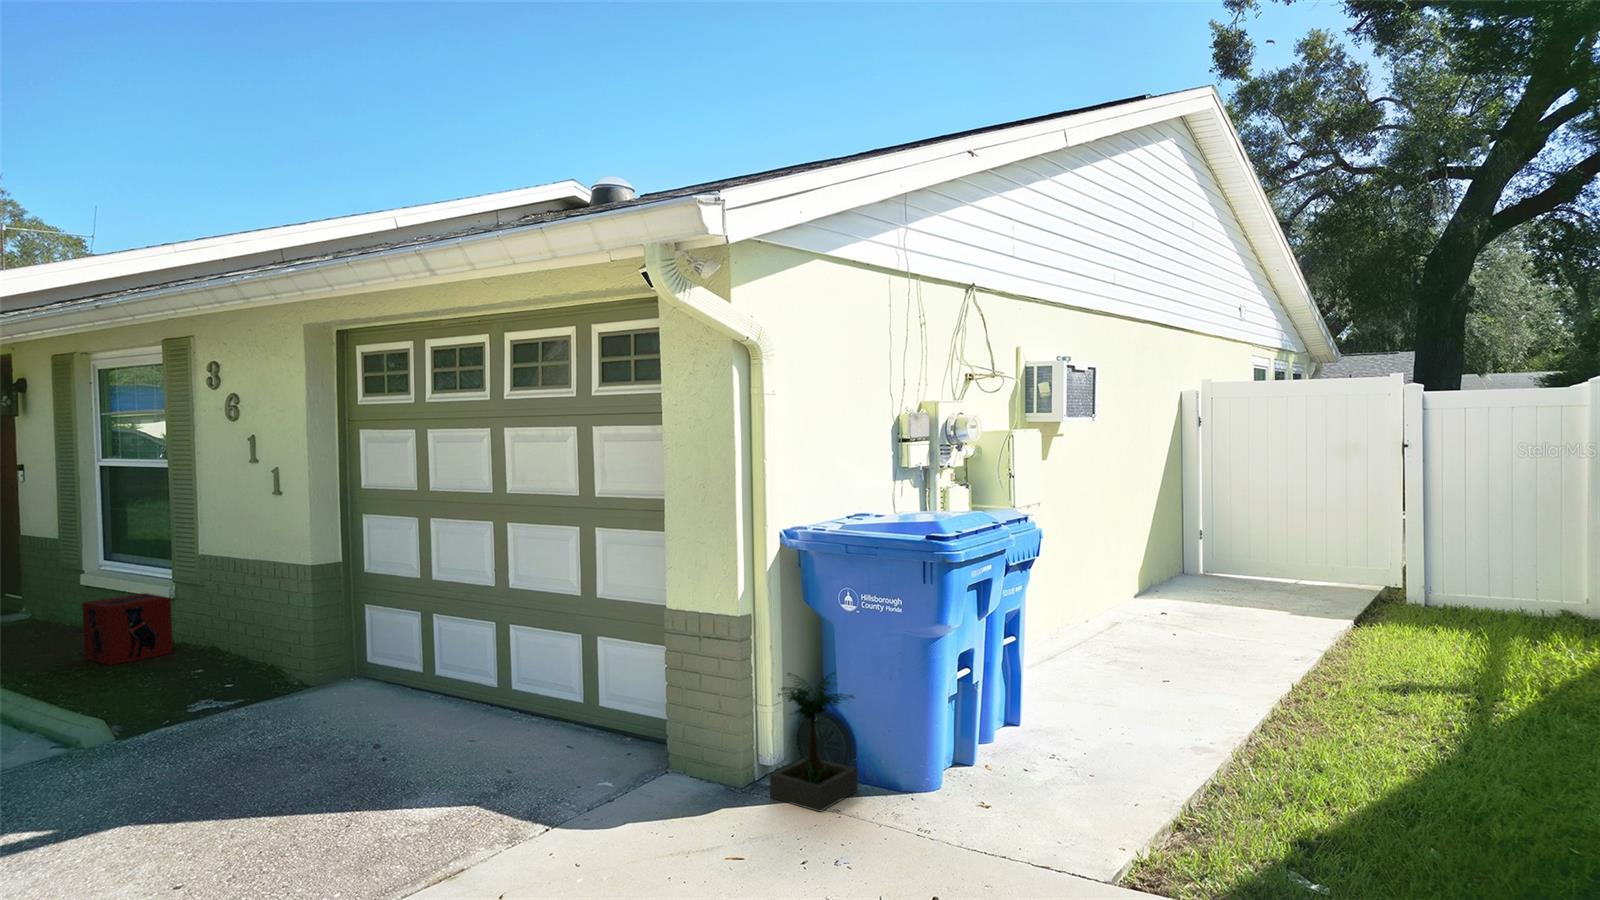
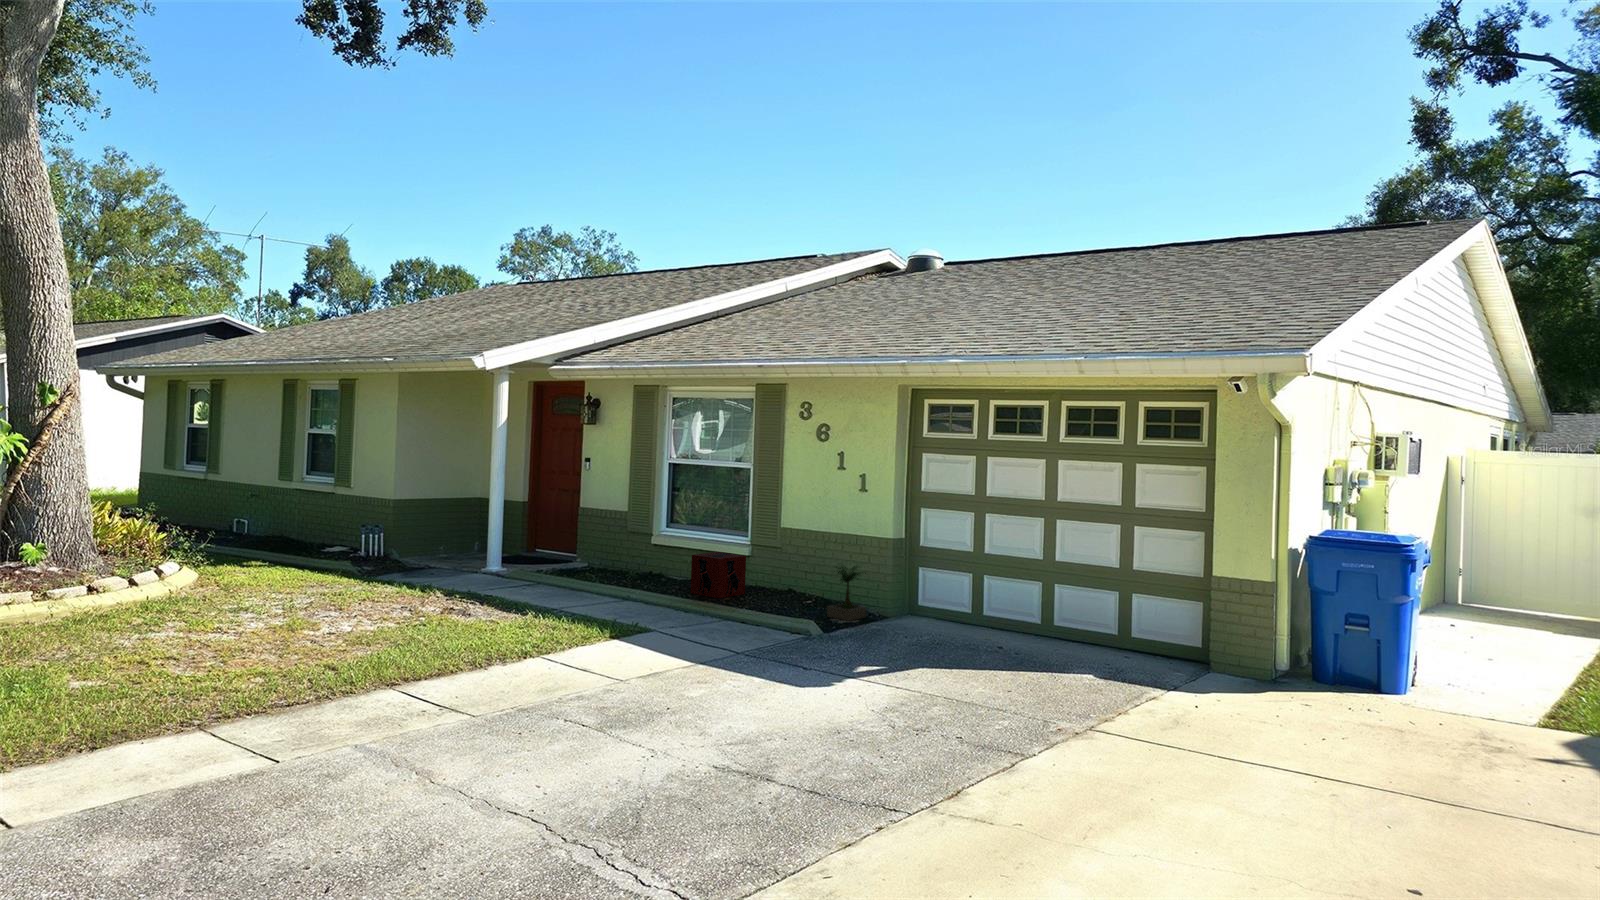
potted plant: present [770,673,858,812] -> present [827,565,866,621]

